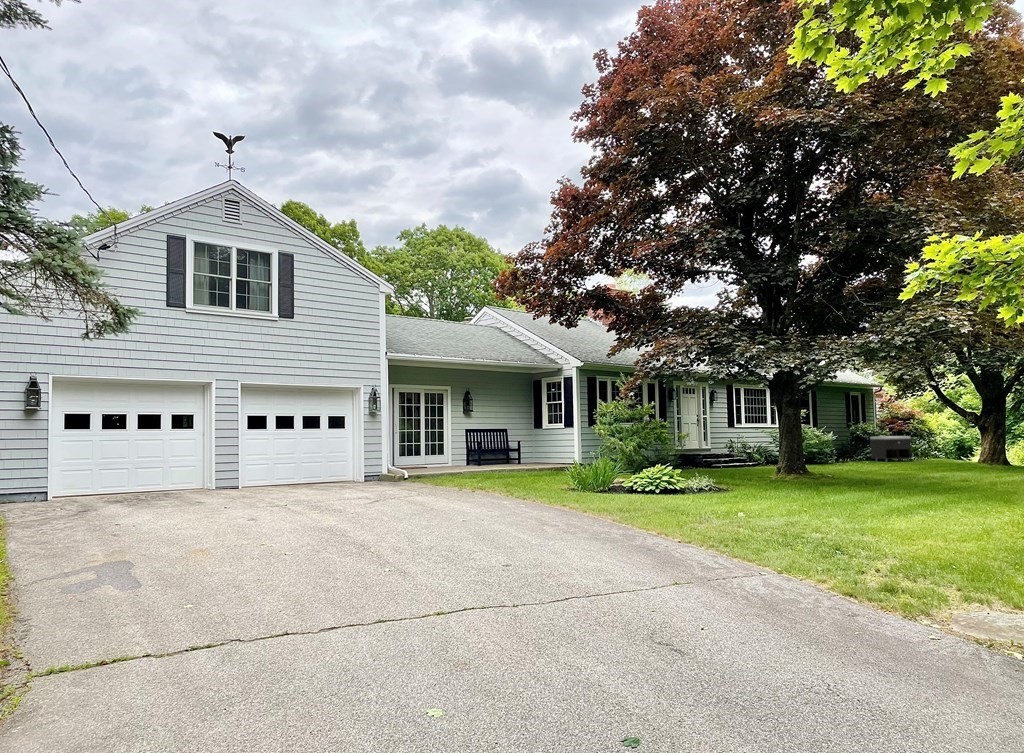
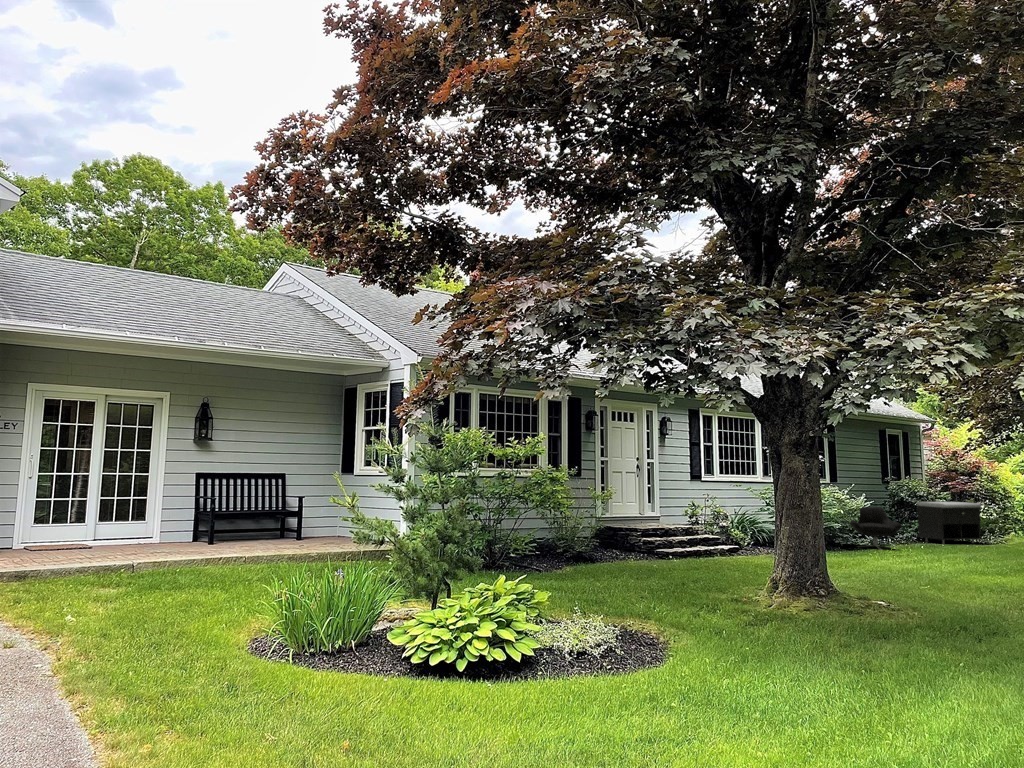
lounge chair: none [825,440,858,464] -> present [850,507,902,550]

